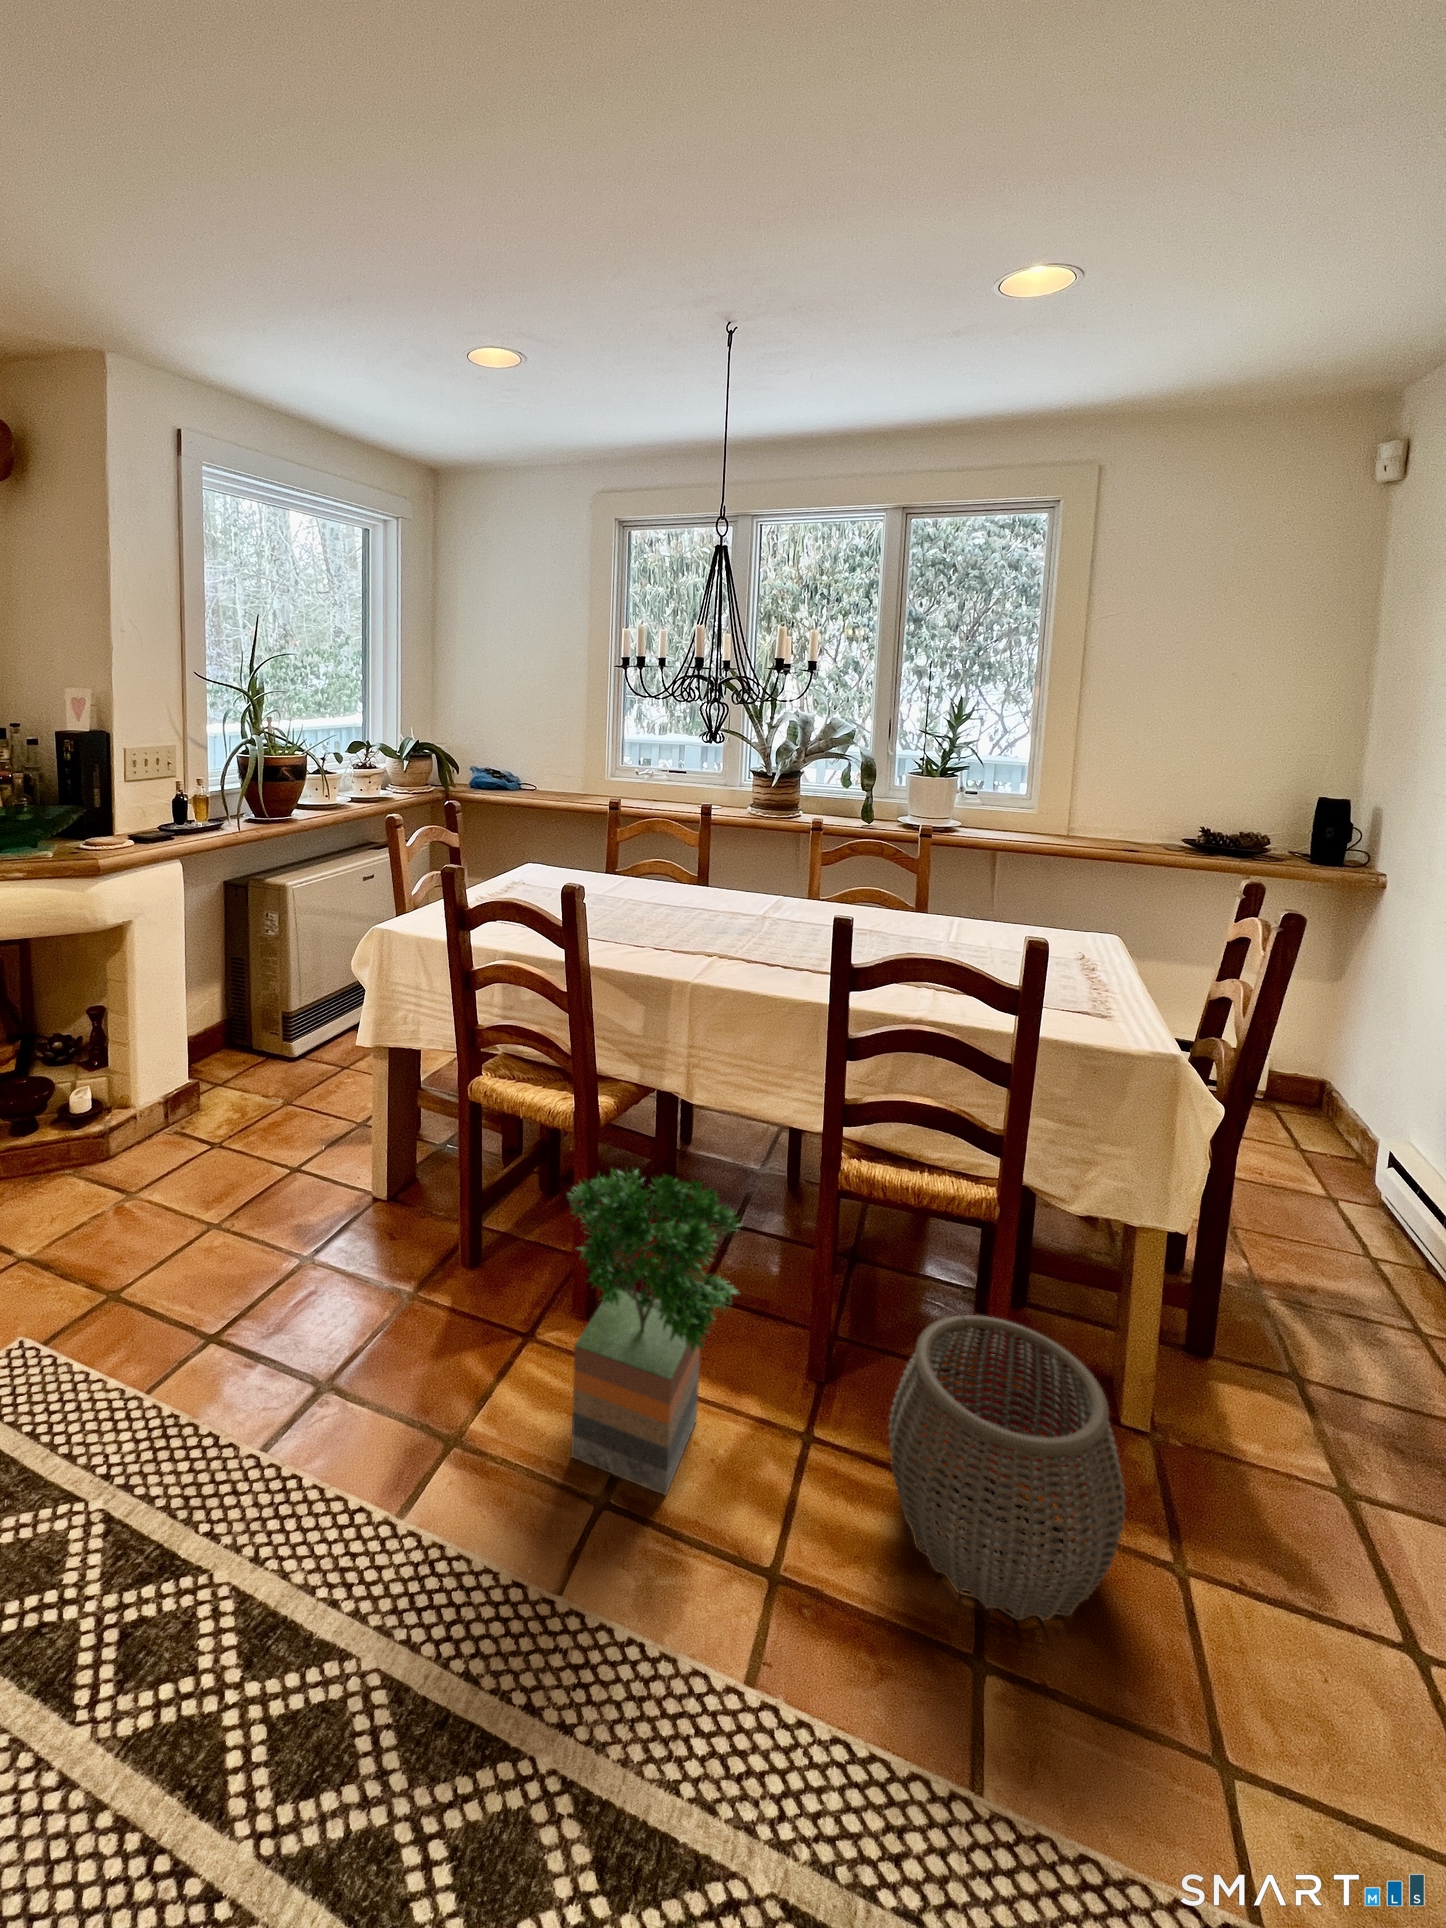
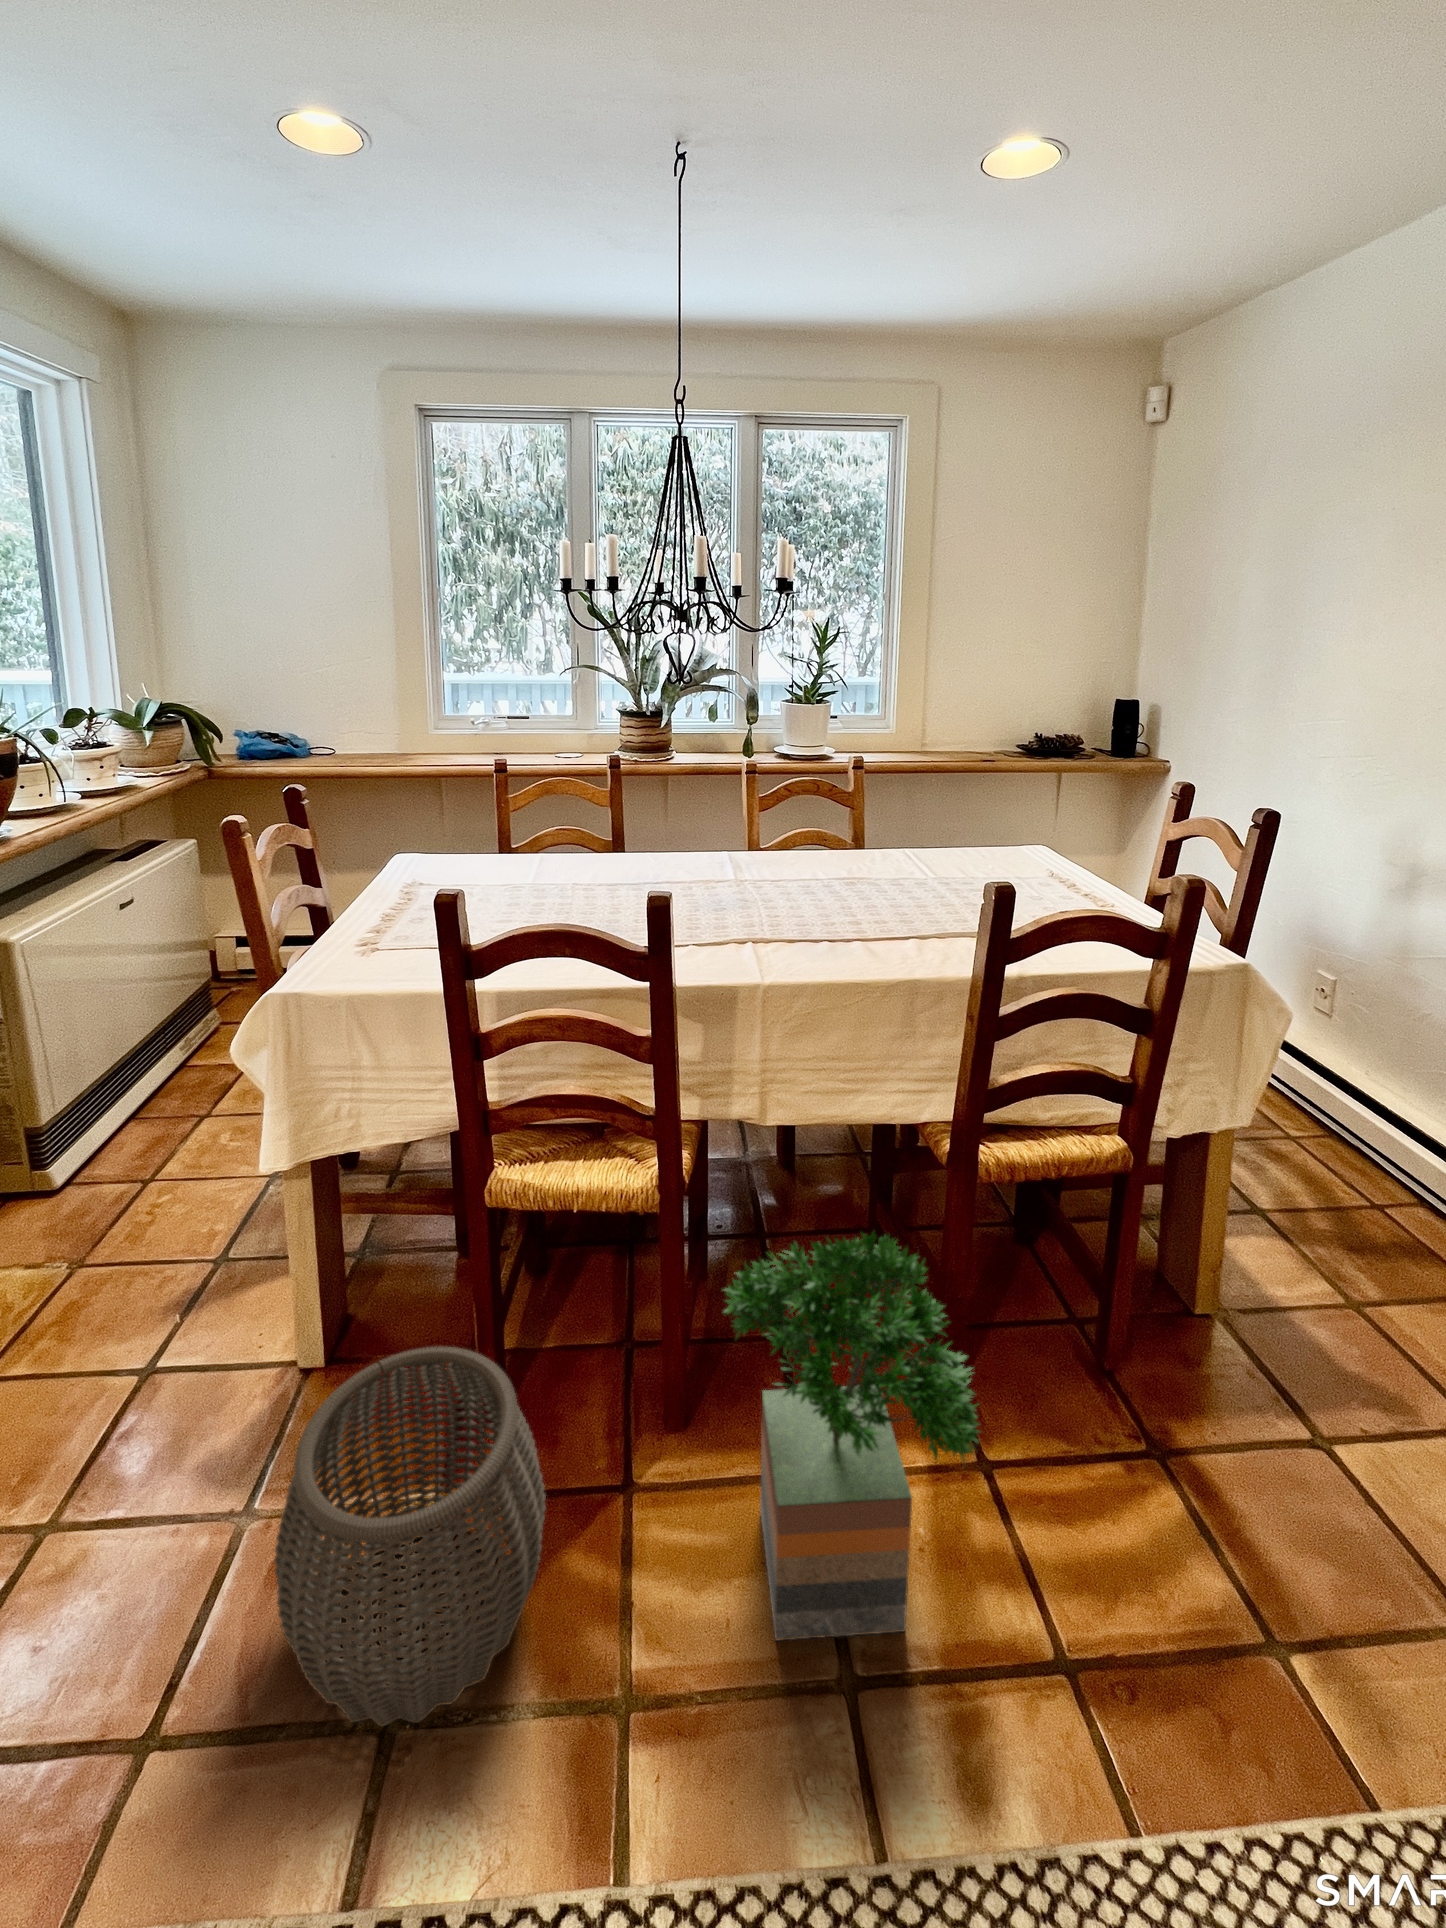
woven basket: present [889,1315,1126,1621] -> present [274,1347,546,1726]

